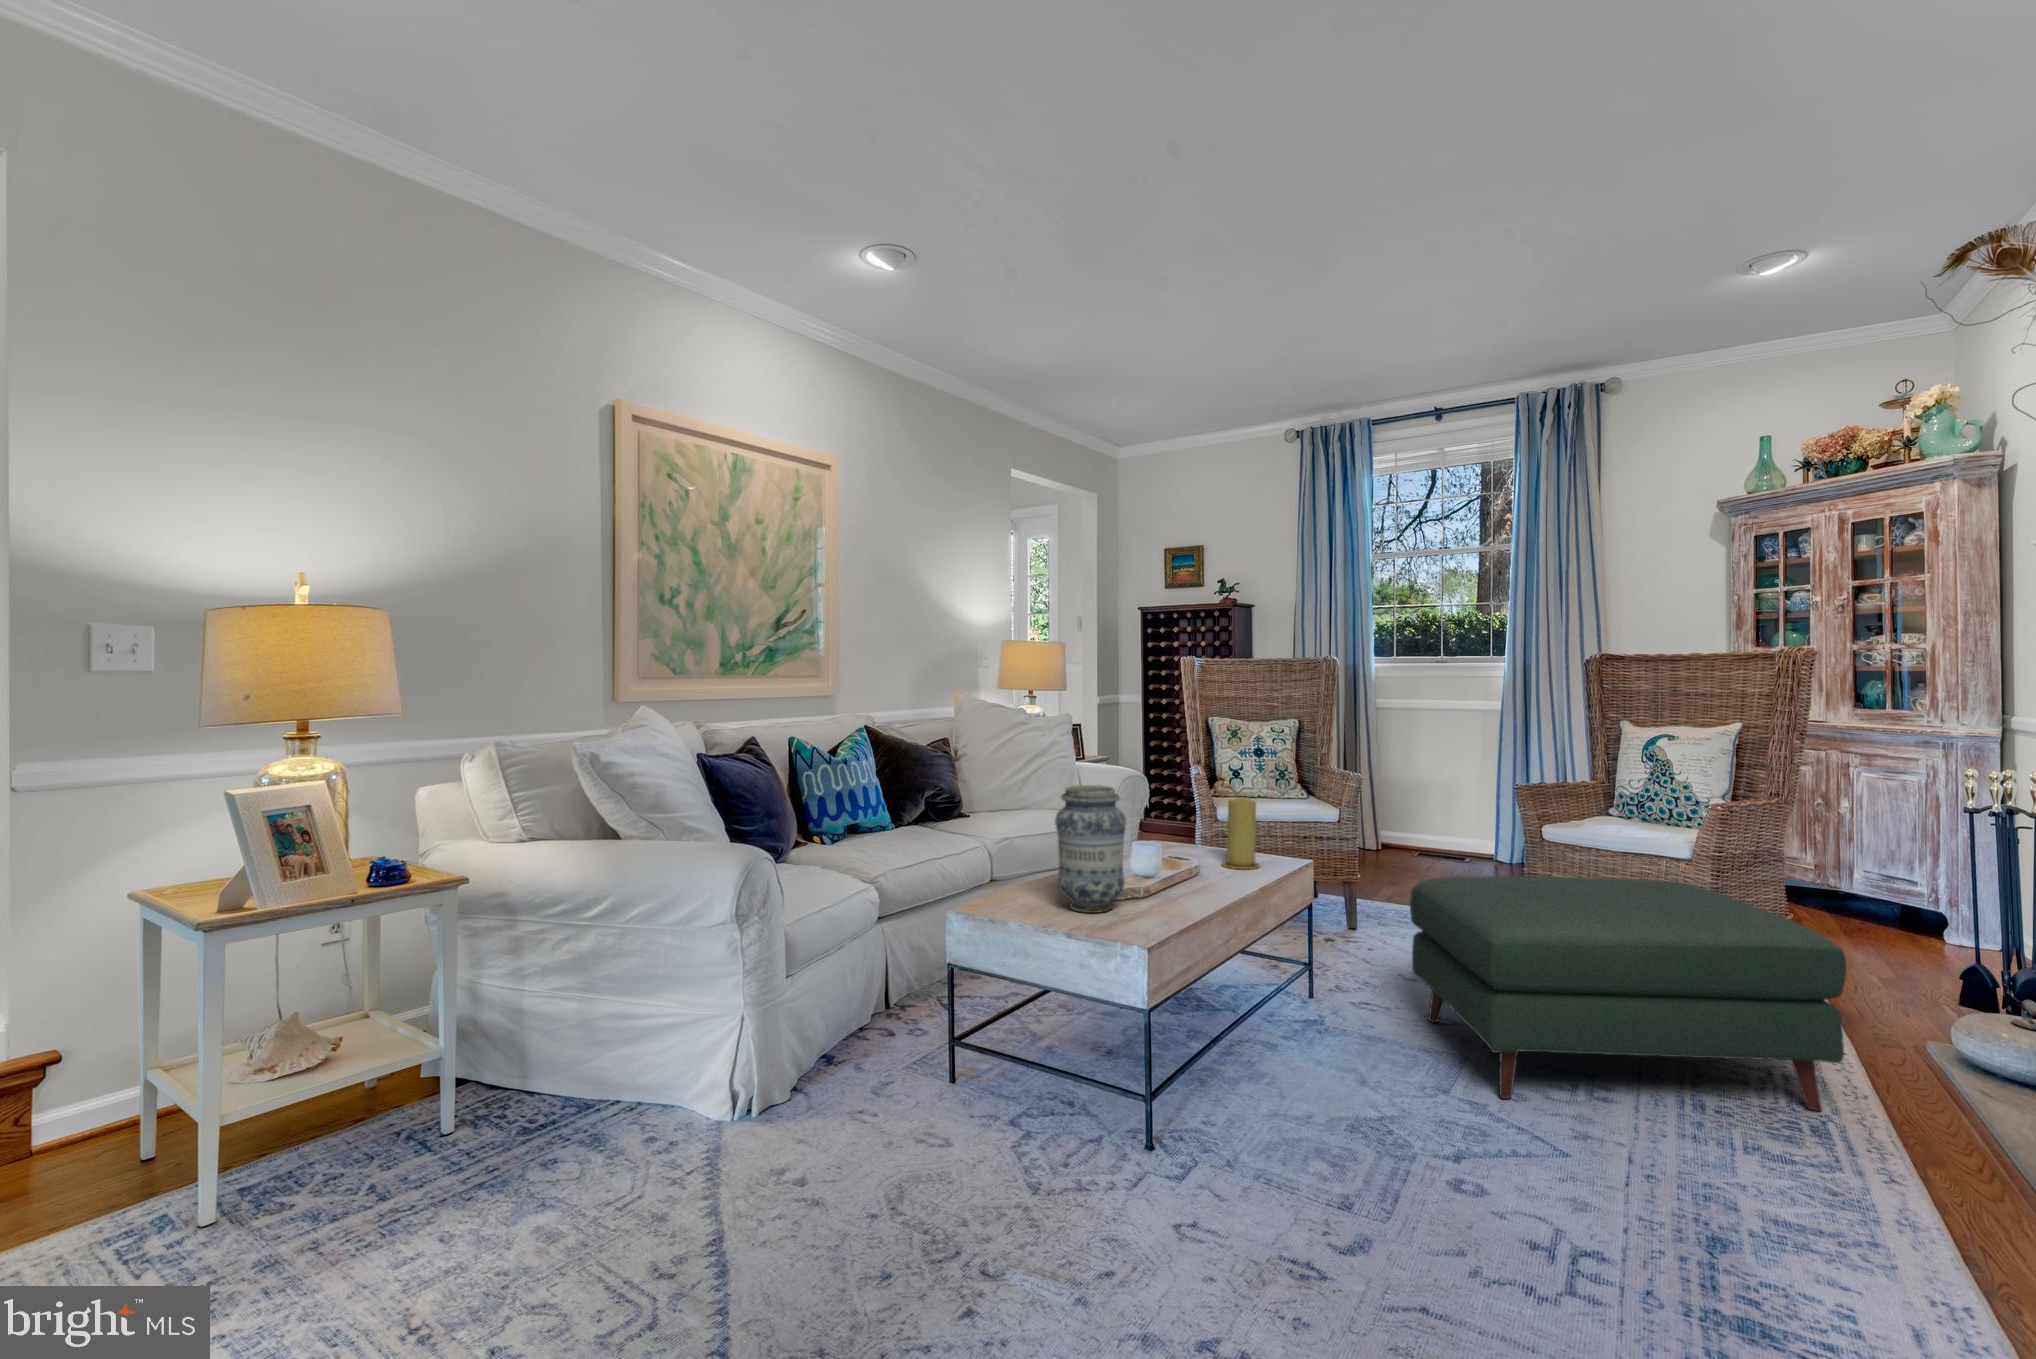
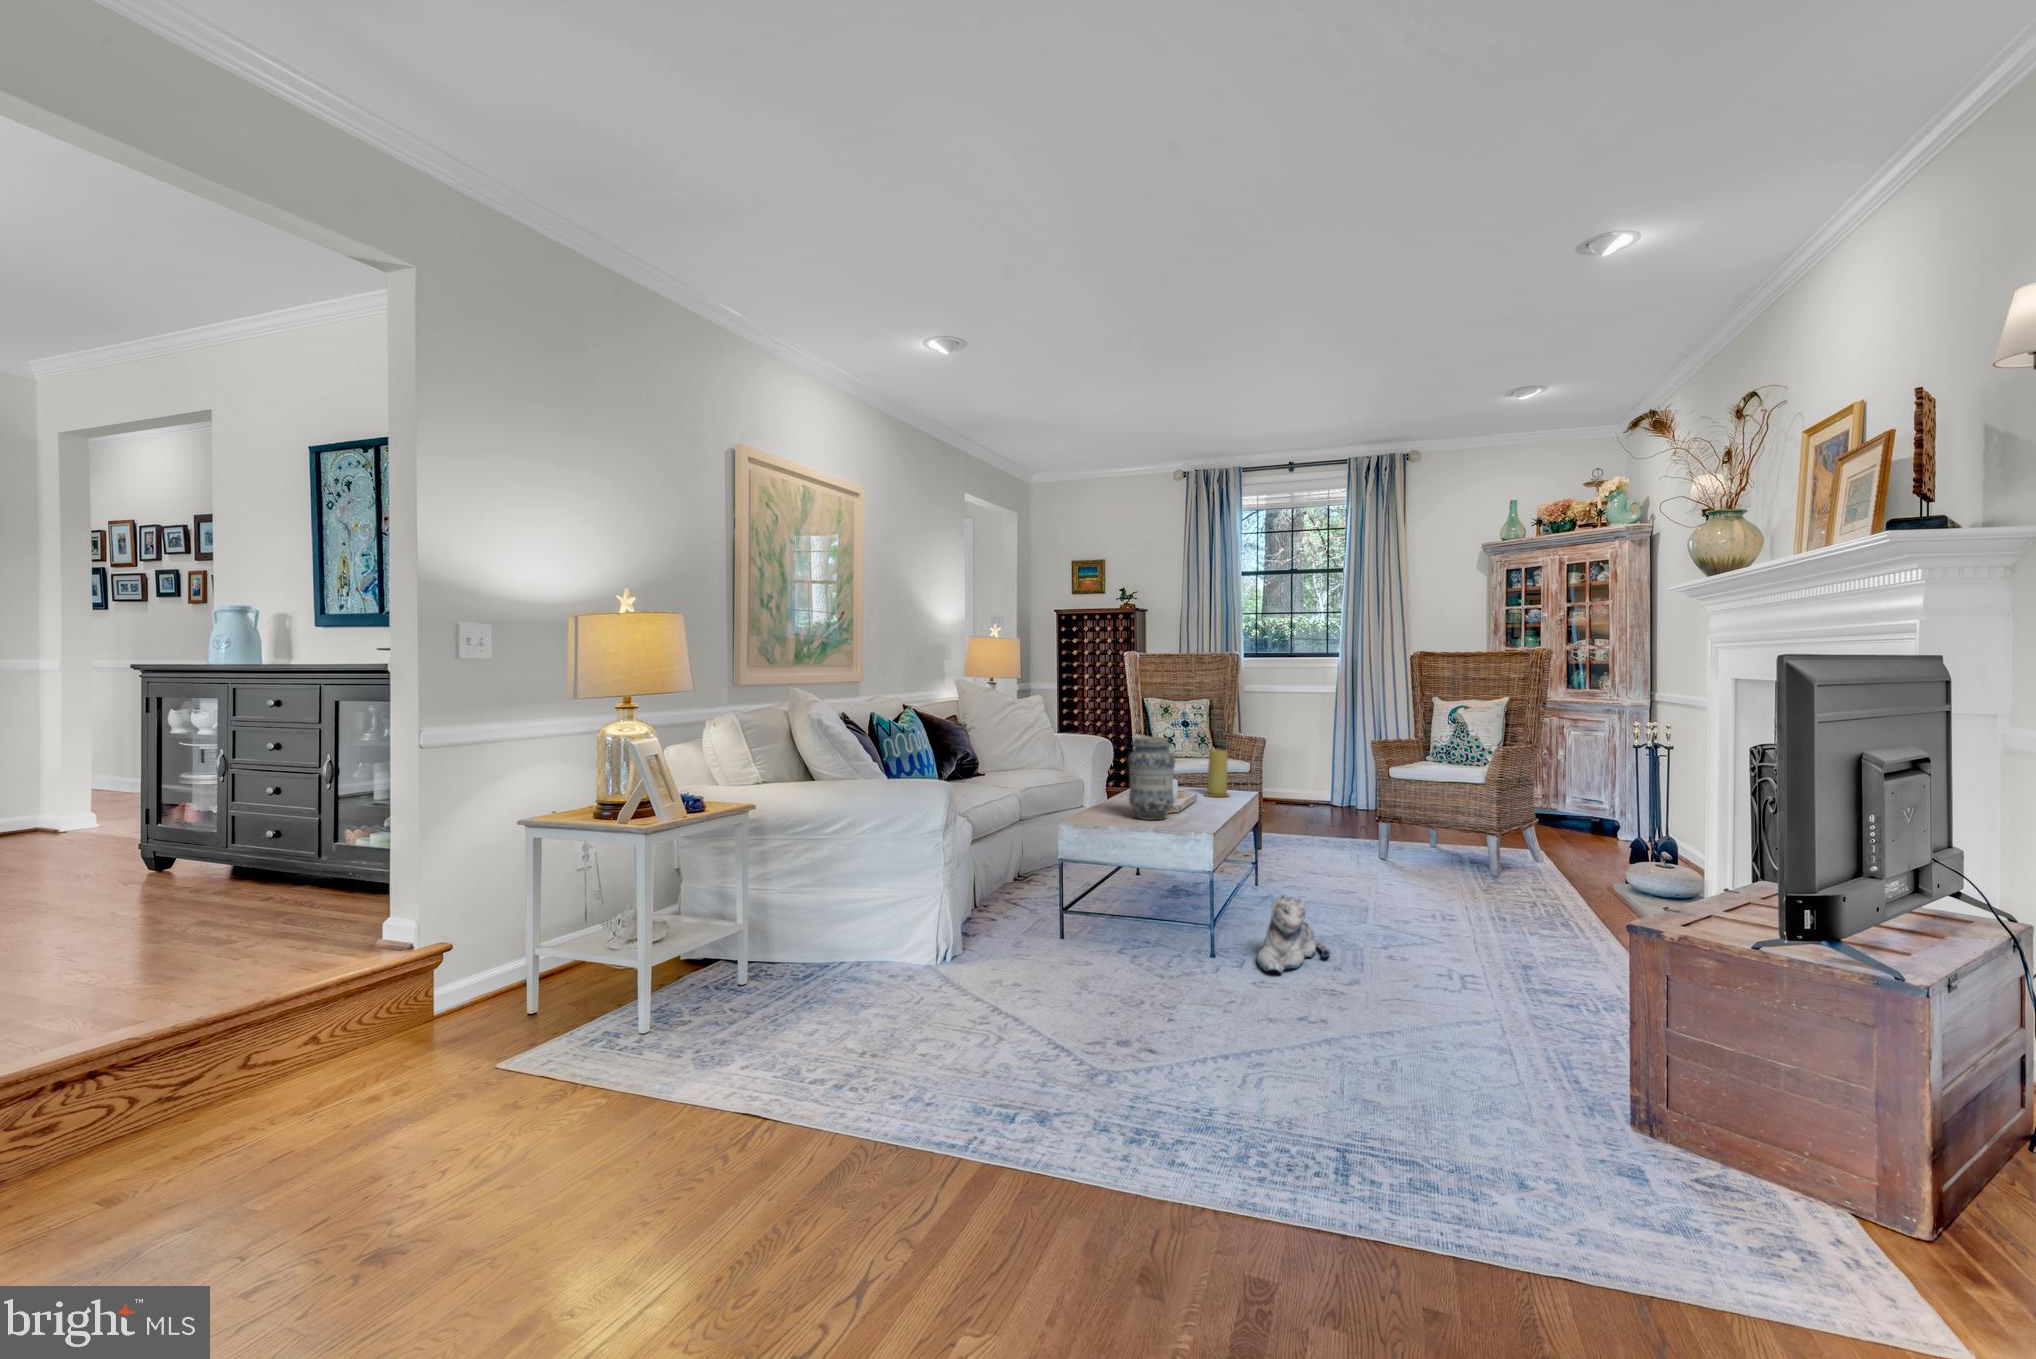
ottoman: present [1410,876,1847,1111] -> none [1325,795,1578,924]
plush toy: none [1215,1057,1353,1200] -> present [1257,895,1330,972]

